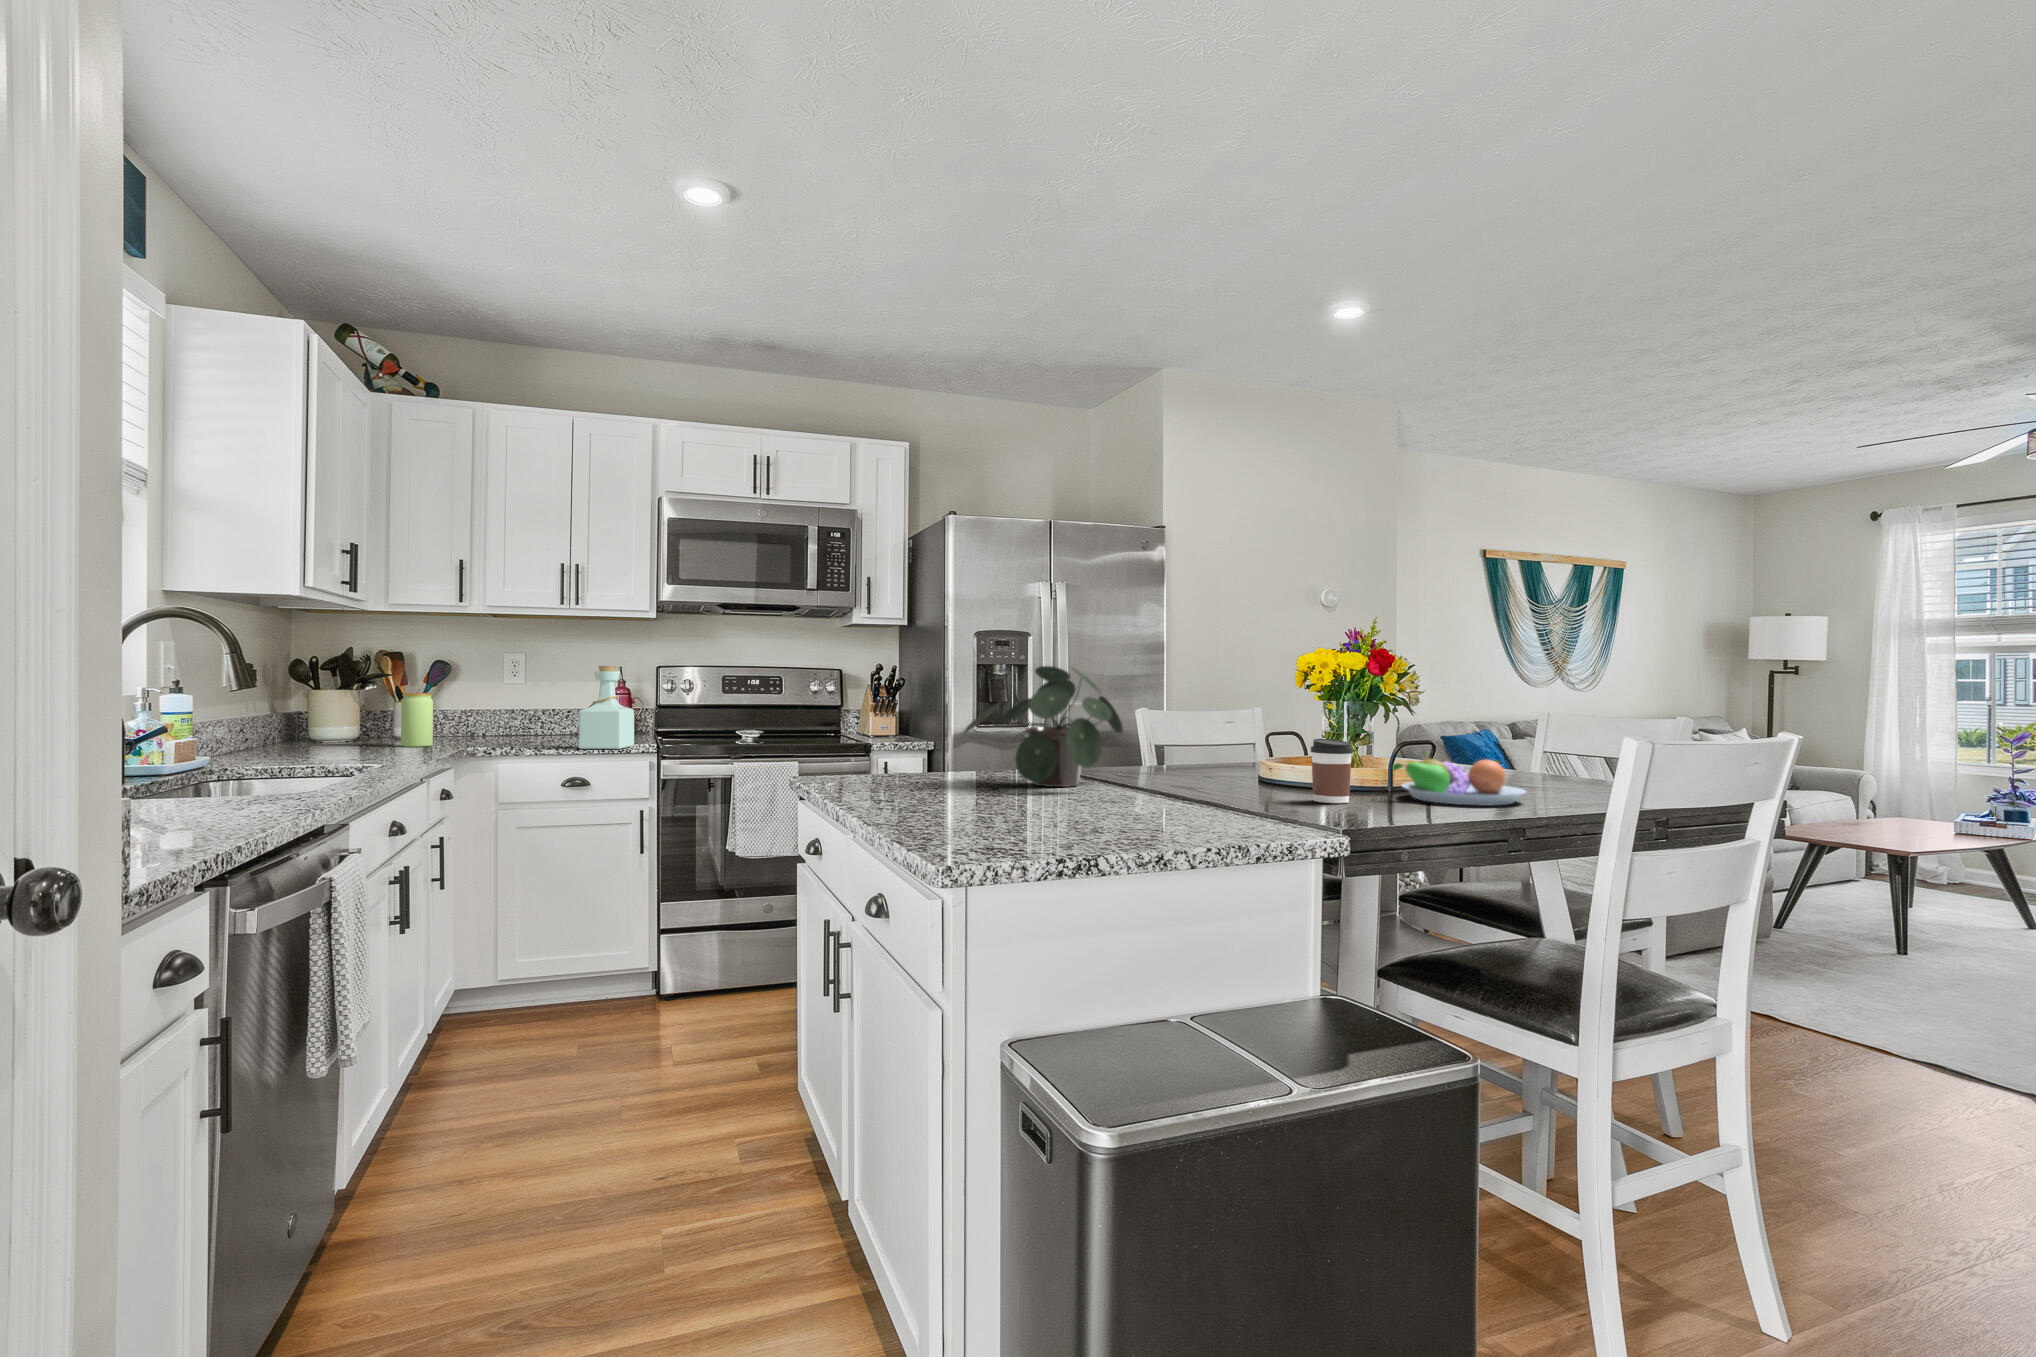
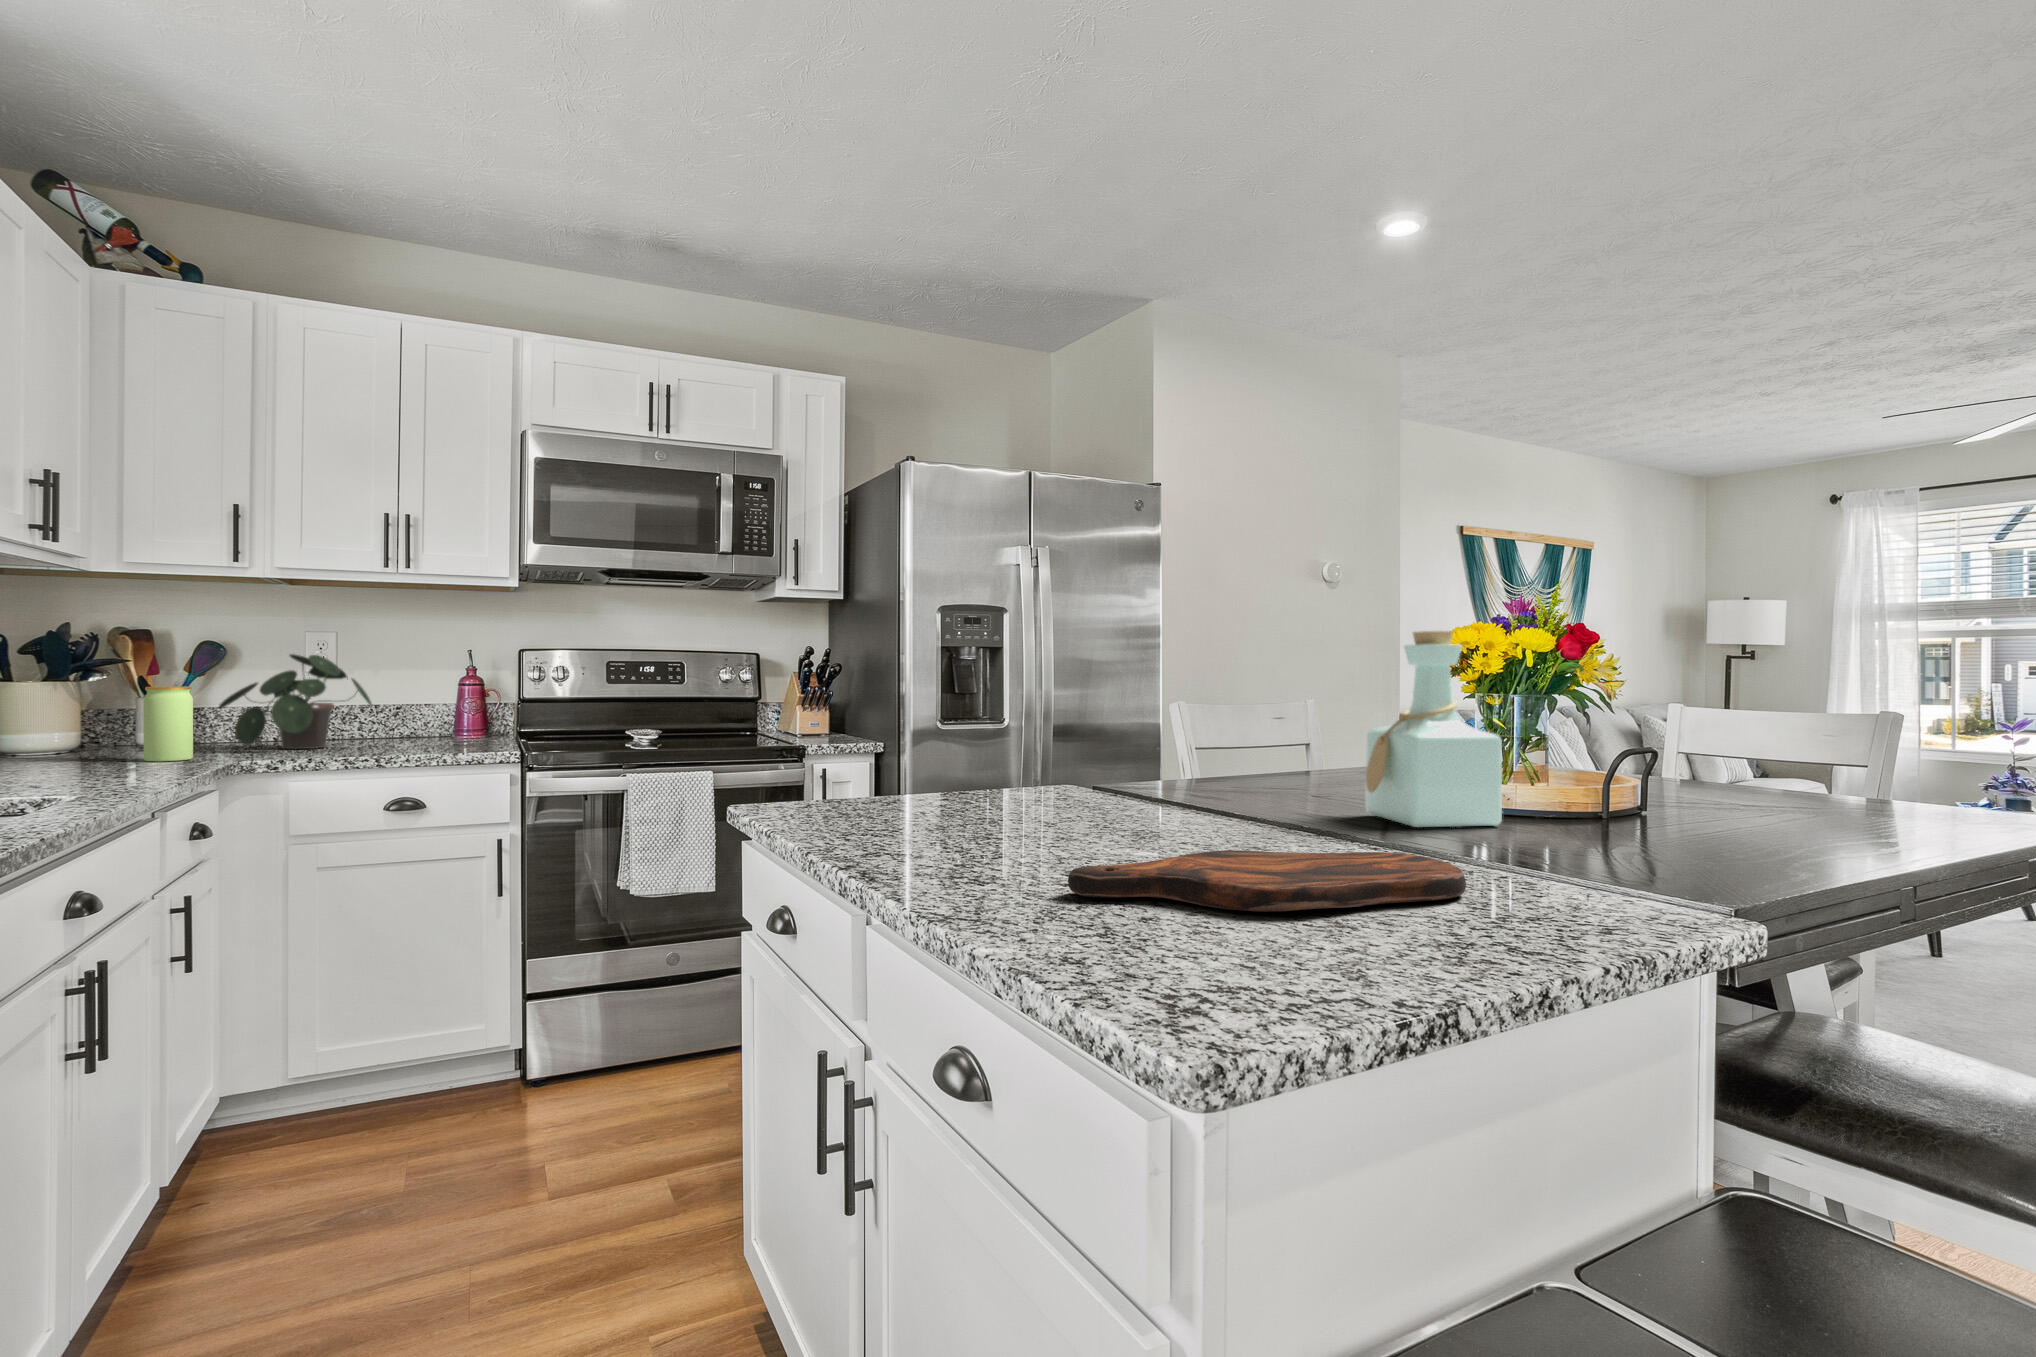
bottle: present [578,666,634,749] -> present [1366,631,1502,828]
potted plant: present [964,666,1123,787] -> present [219,654,372,749]
coffee cup: present [1311,739,1352,803] -> none [1539,746,1606,843]
fruit bowl: present [1392,752,1526,806] -> none [1642,761,1845,843]
cutting board: none [959,797,1195,825] -> present [1068,850,1466,912]

